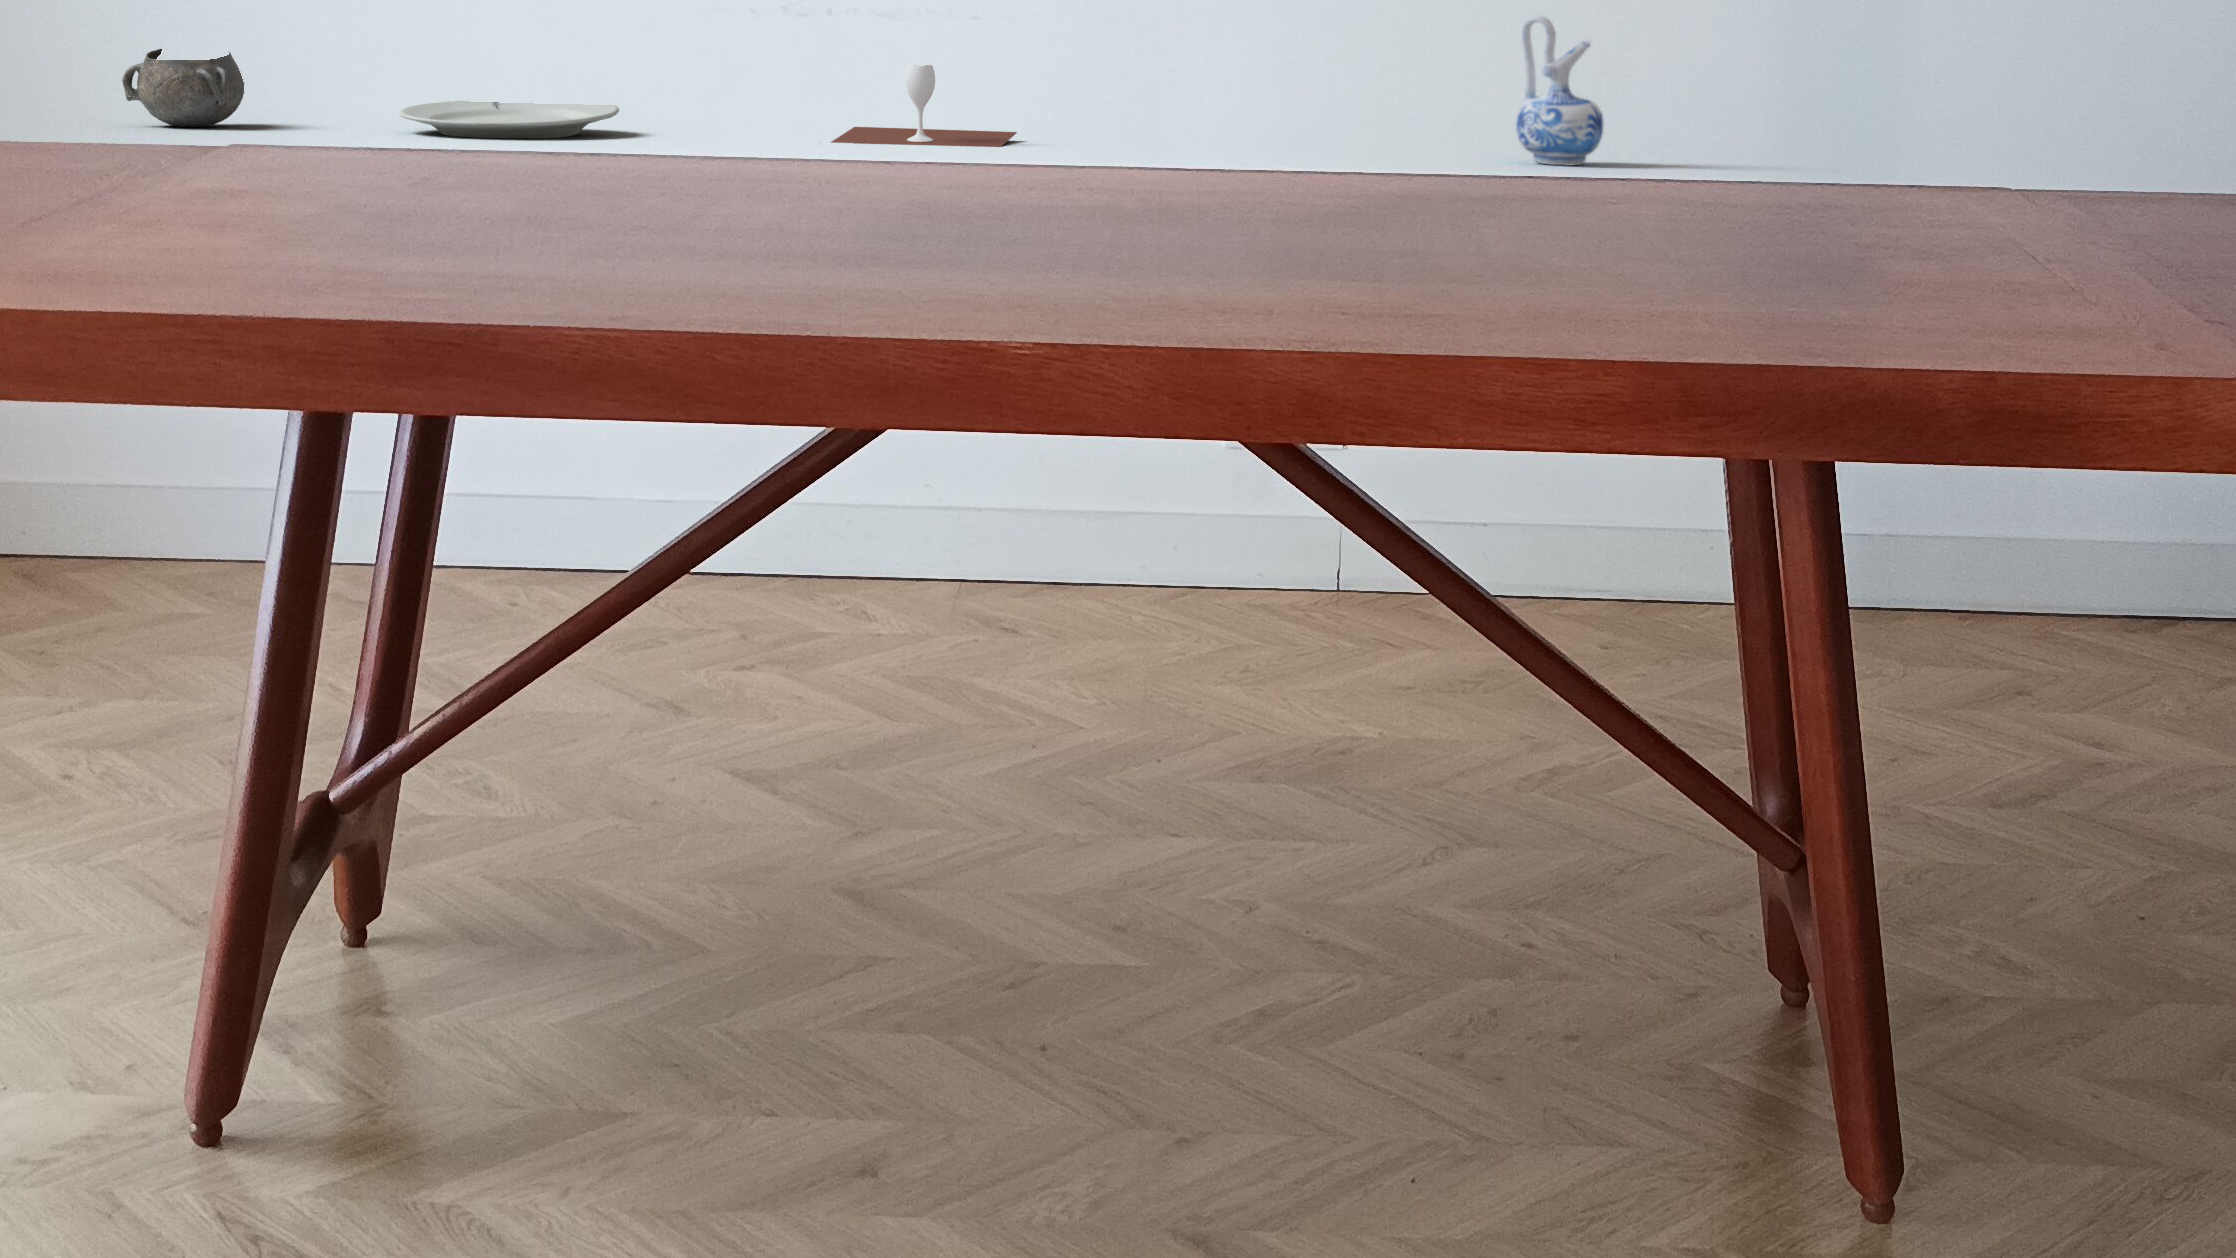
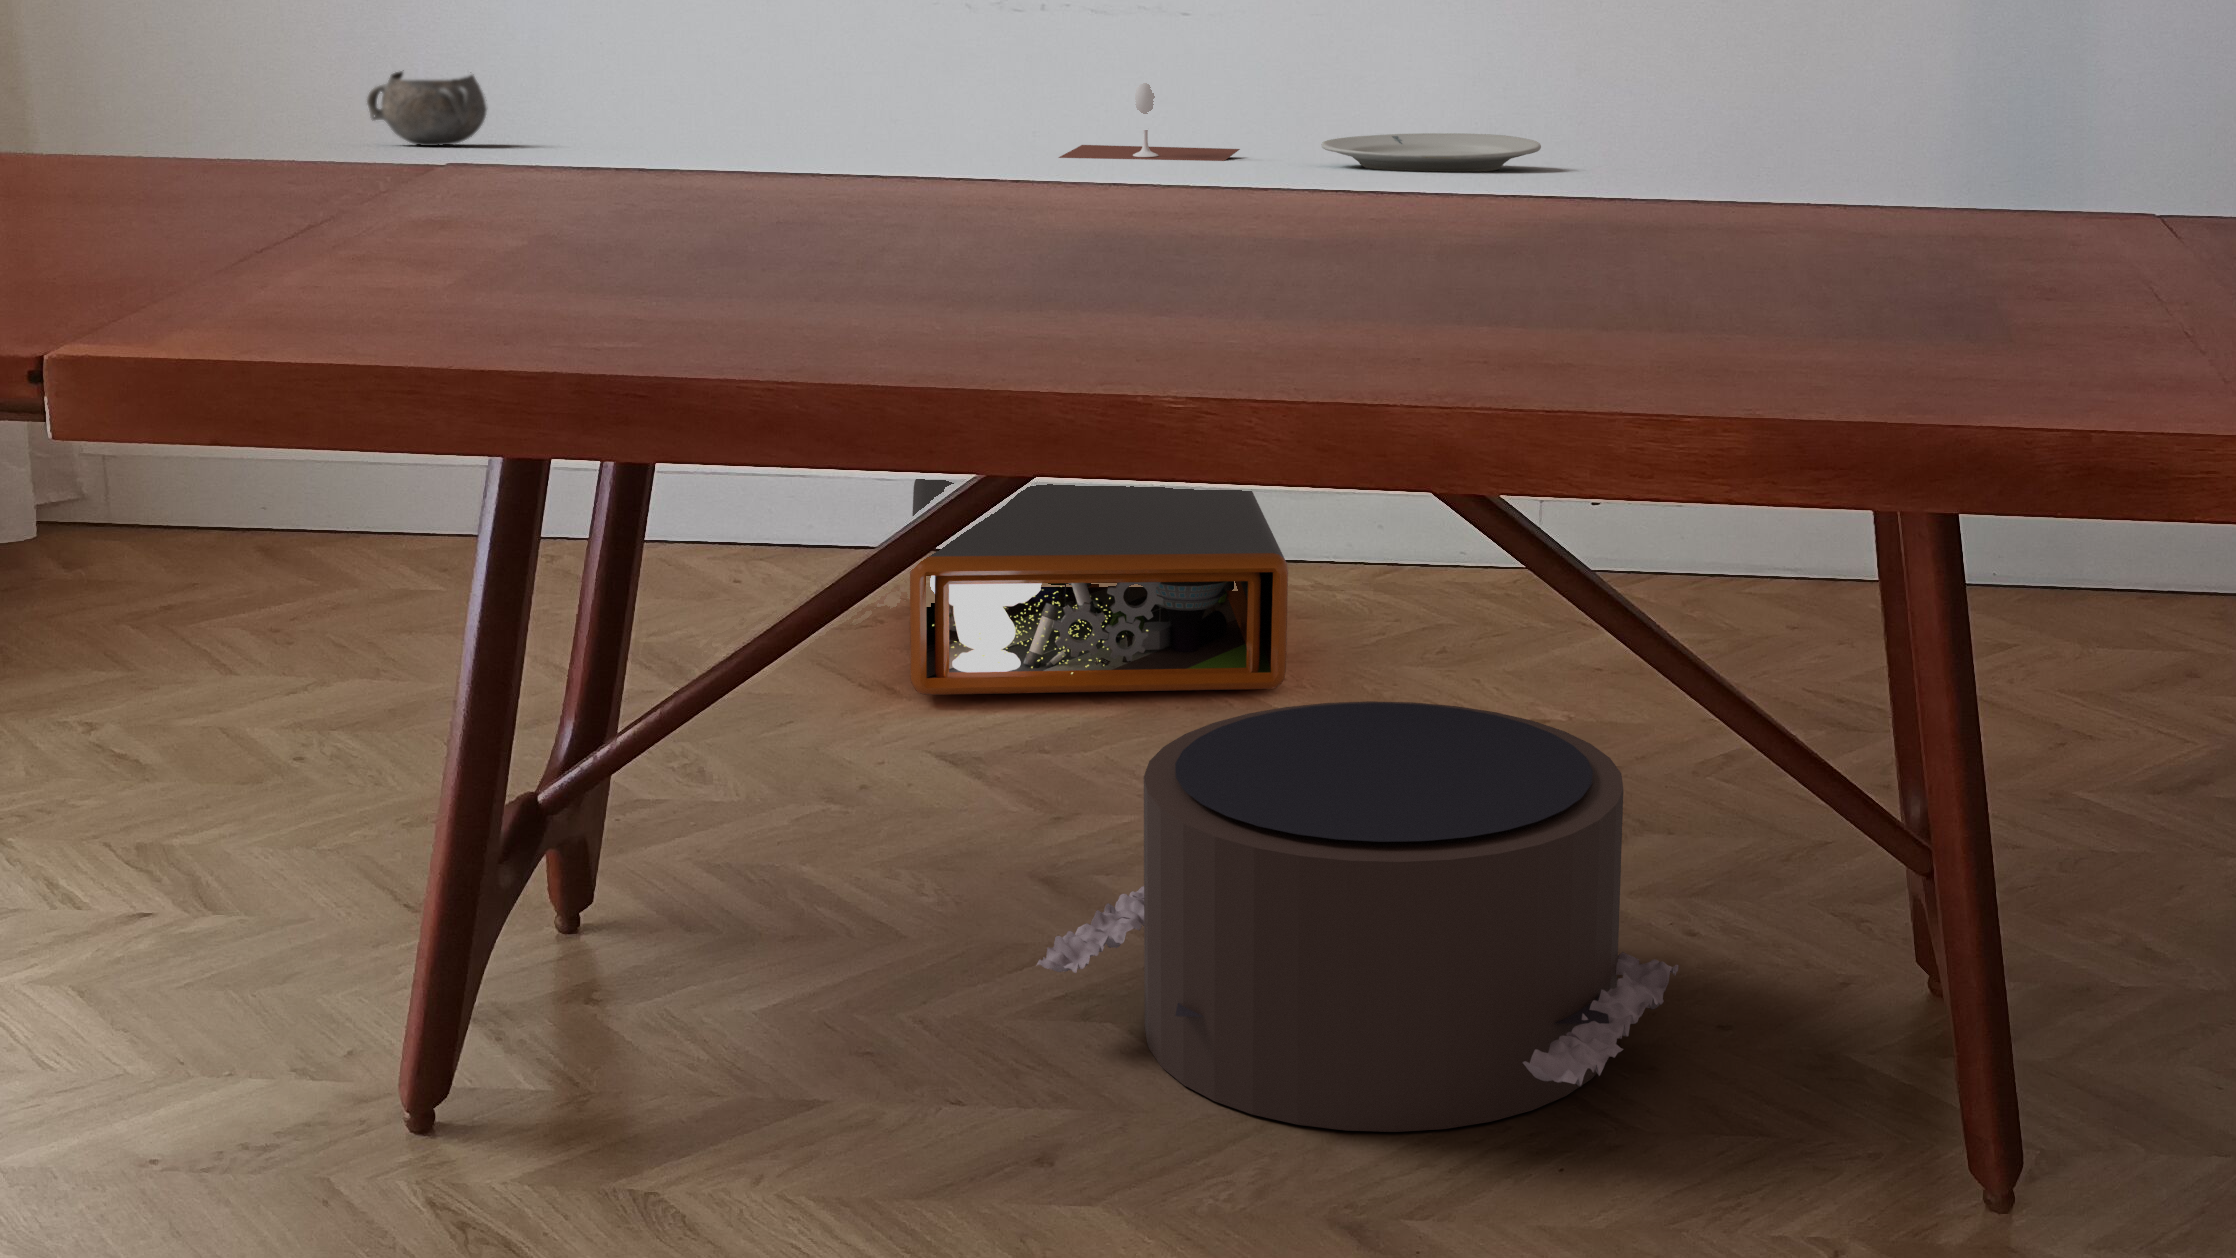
ceramic pitcher: present [1516,16,1603,166] -> none [1724,30,1808,174]
plate: present [399,100,619,138] -> present [1321,133,1541,171]
storage box: none [682,463,1066,697] -> present [910,479,1288,695]
pouf: none [817,716,1456,1146] -> present [1037,701,1679,1132]

